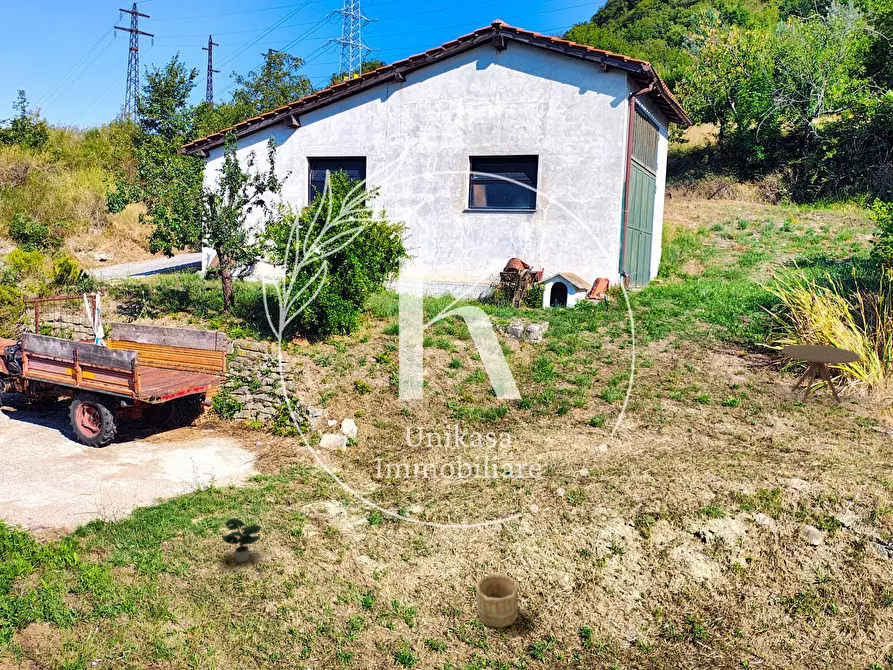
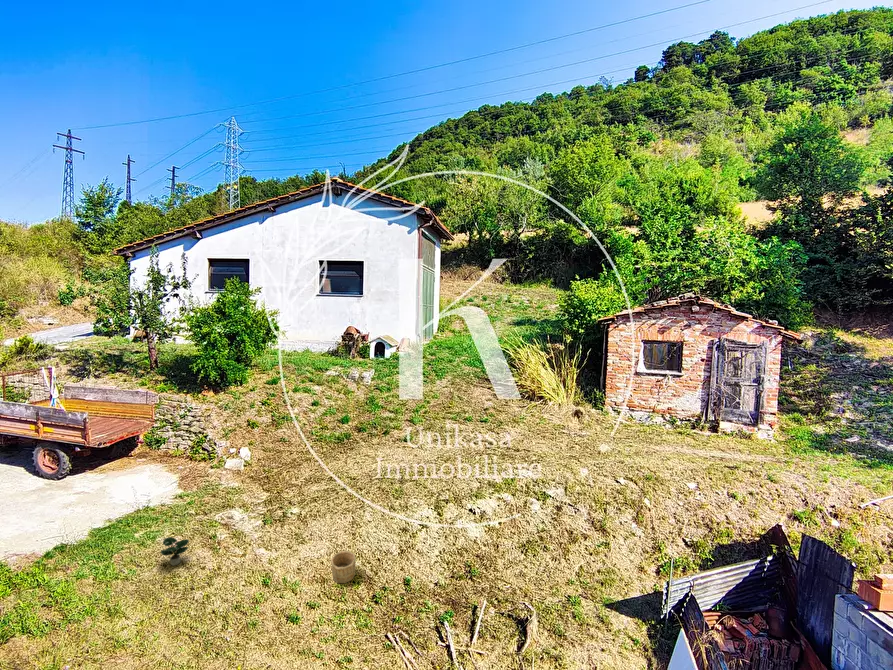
round table: present [782,345,860,403] -> none [499,387,535,419]

